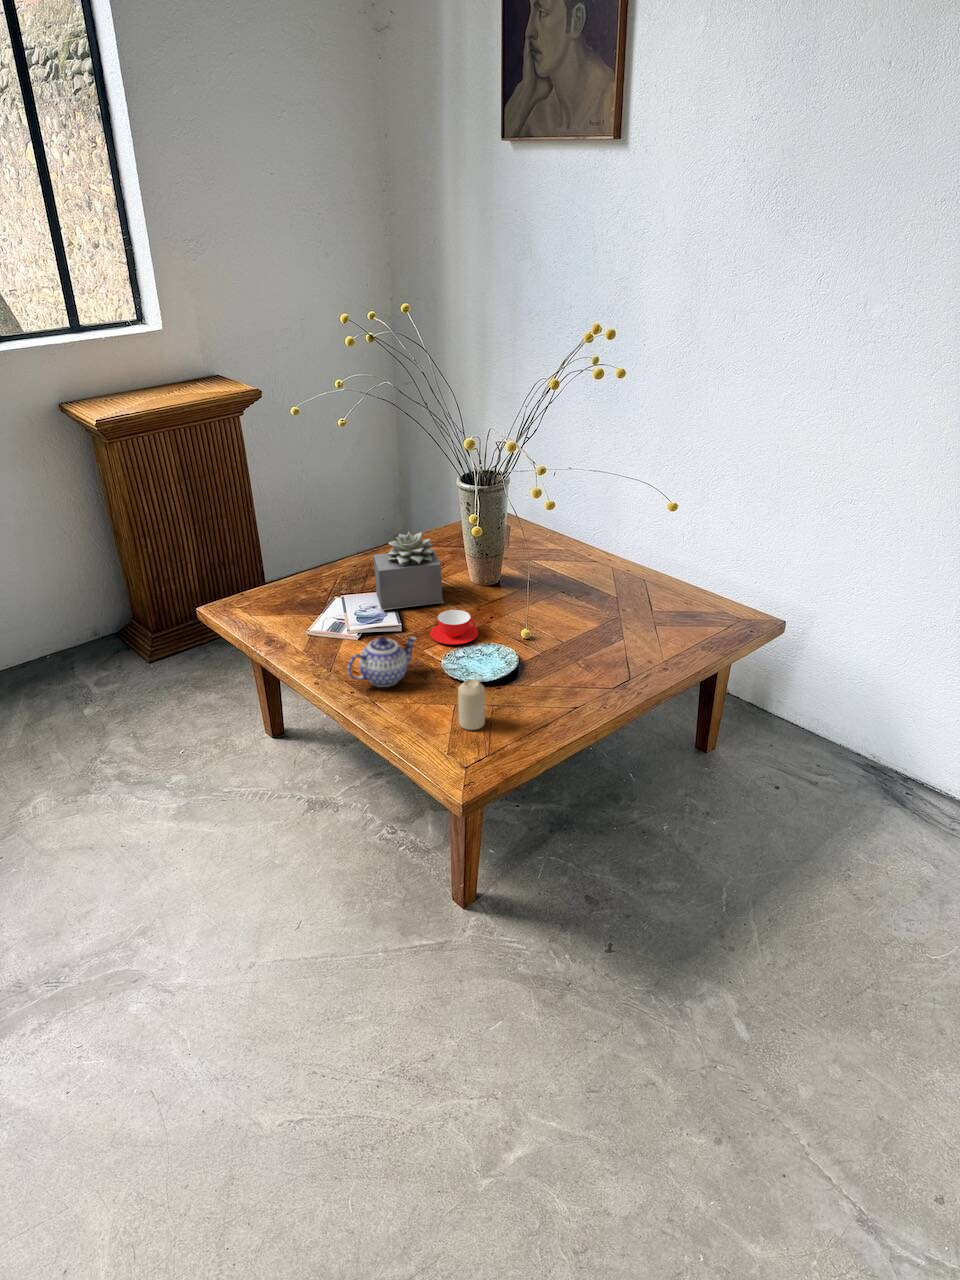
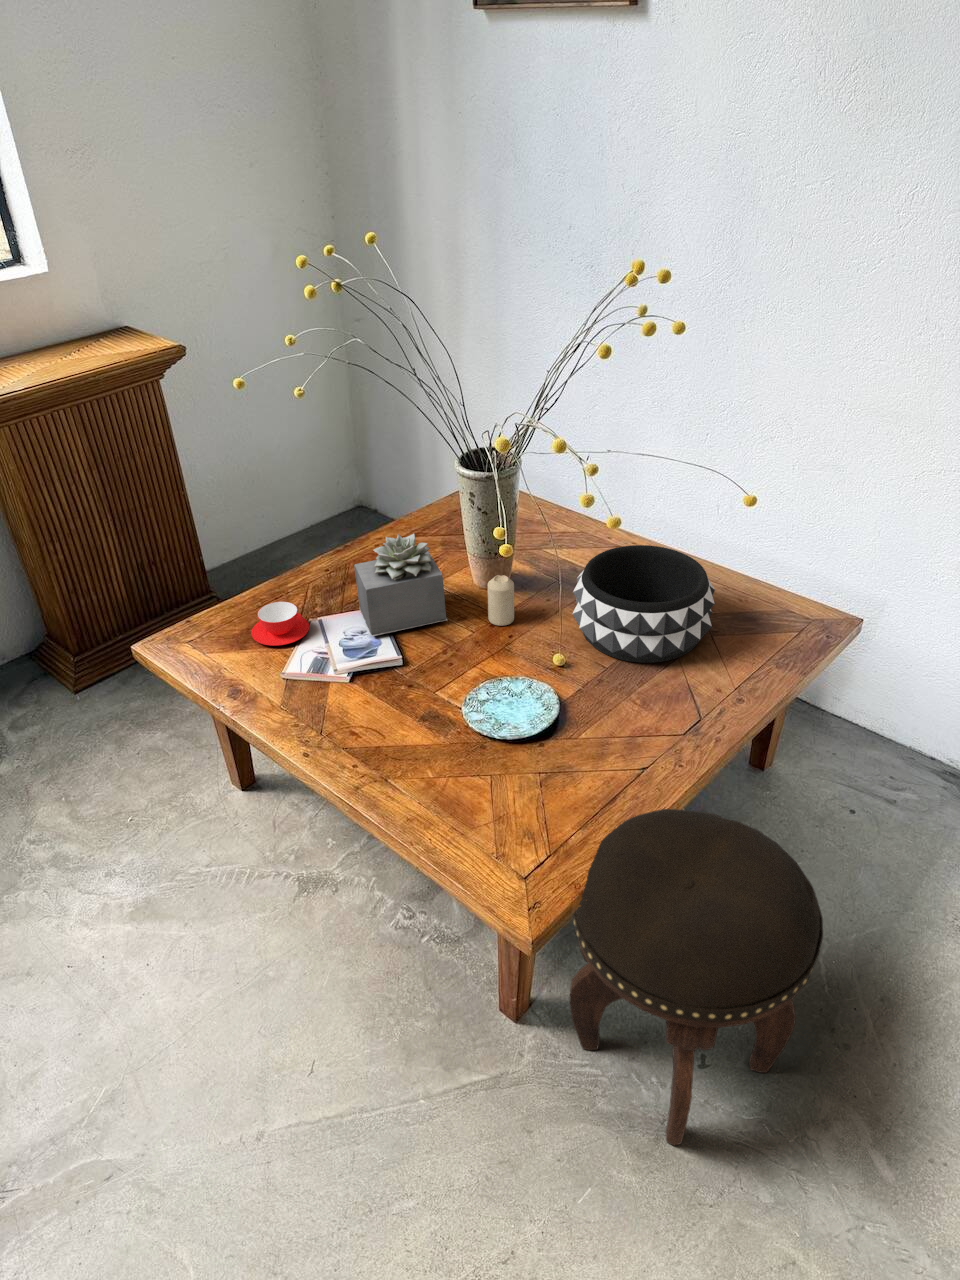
decorative bowl: none [542,551,656,640] -> present [572,545,715,663]
teacup: present [430,610,479,645] -> present [251,602,309,646]
teapot: present [347,637,416,687] -> none [347,685,432,755]
candle: present [458,679,485,730] -> present [487,575,514,626]
footstool: none [501,733,693,1002] -> present [570,809,823,1146]

